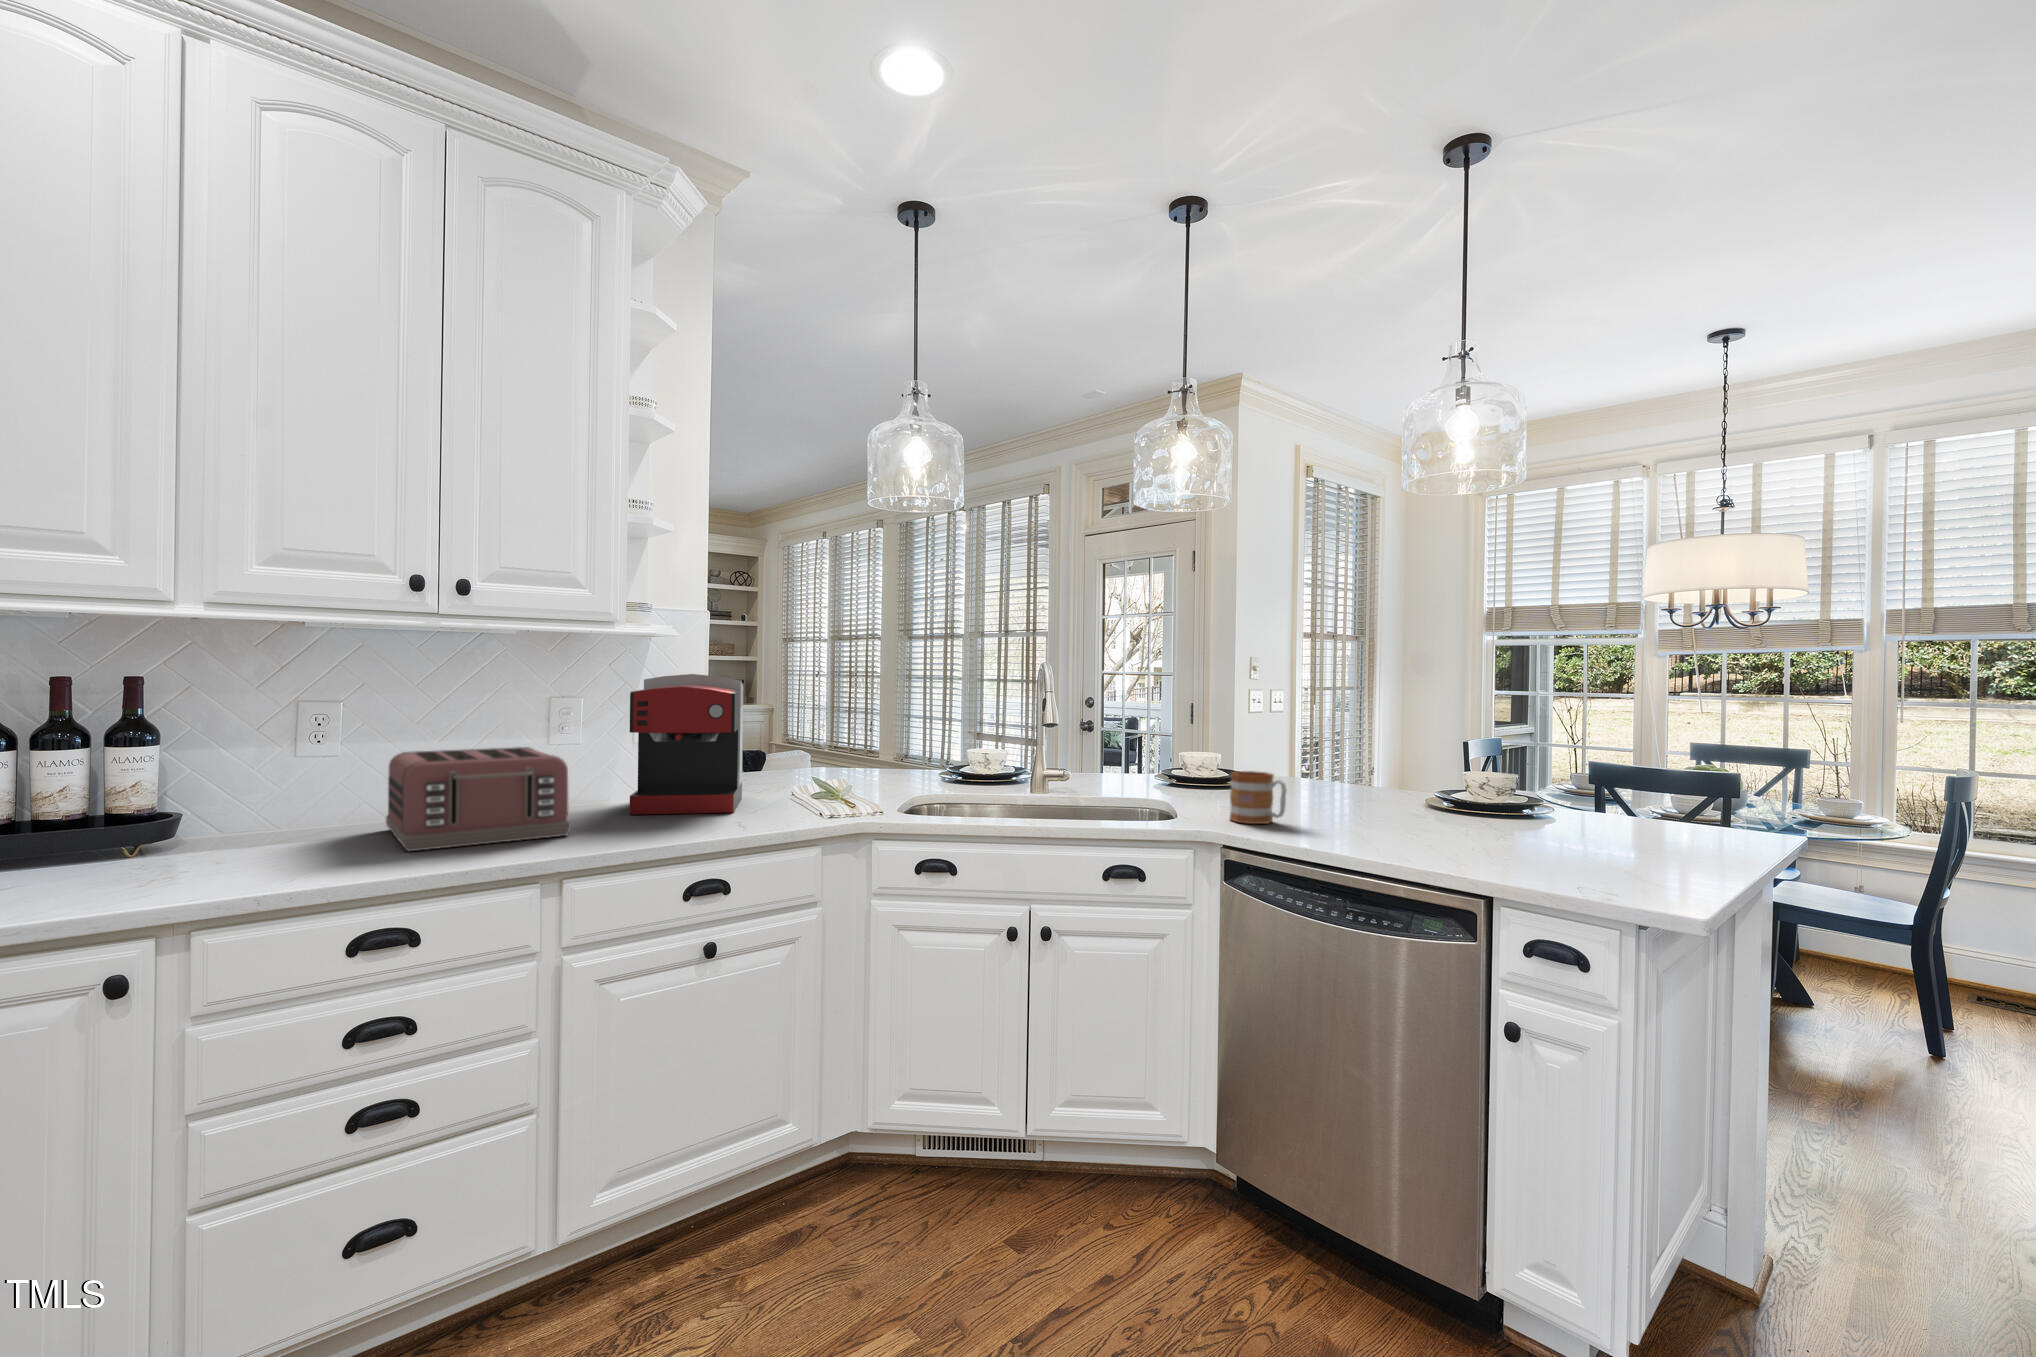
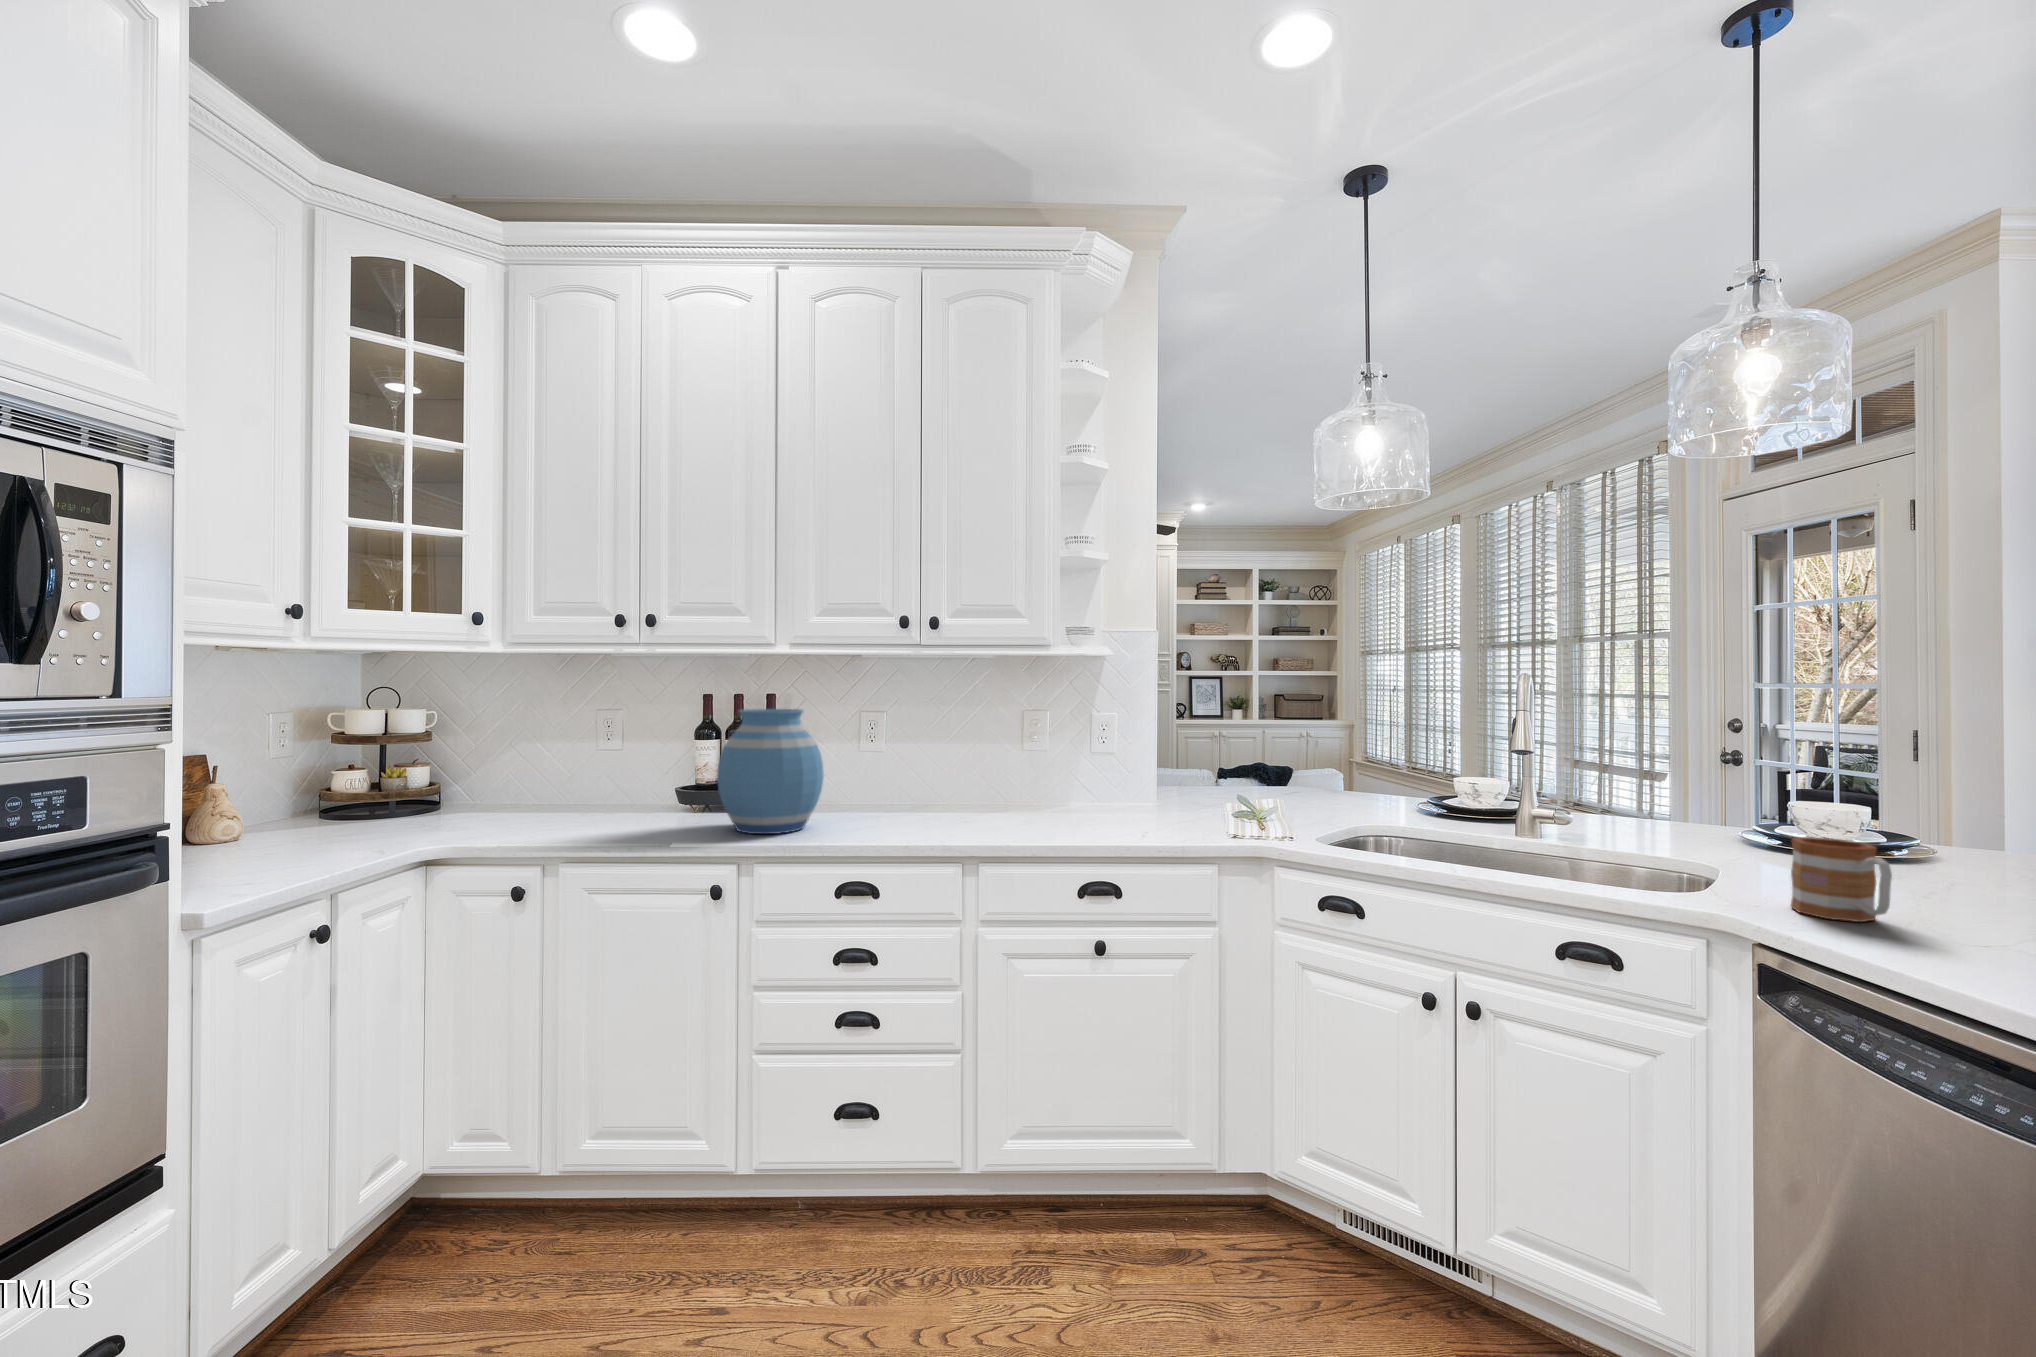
coffee maker: present [629,674,743,815] -> none [1074,691,1189,824]
vase: none [84,699,291,885] -> present [717,709,823,834]
toaster: present [386,747,571,851] -> none [890,752,1008,829]

